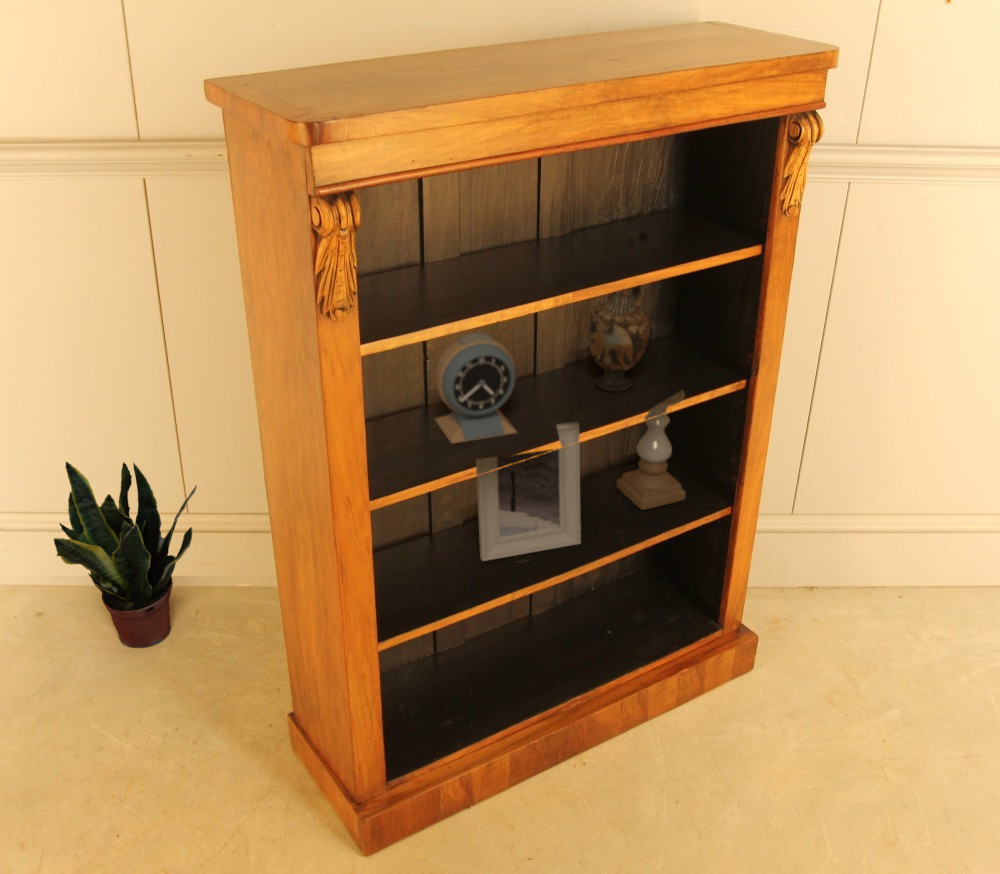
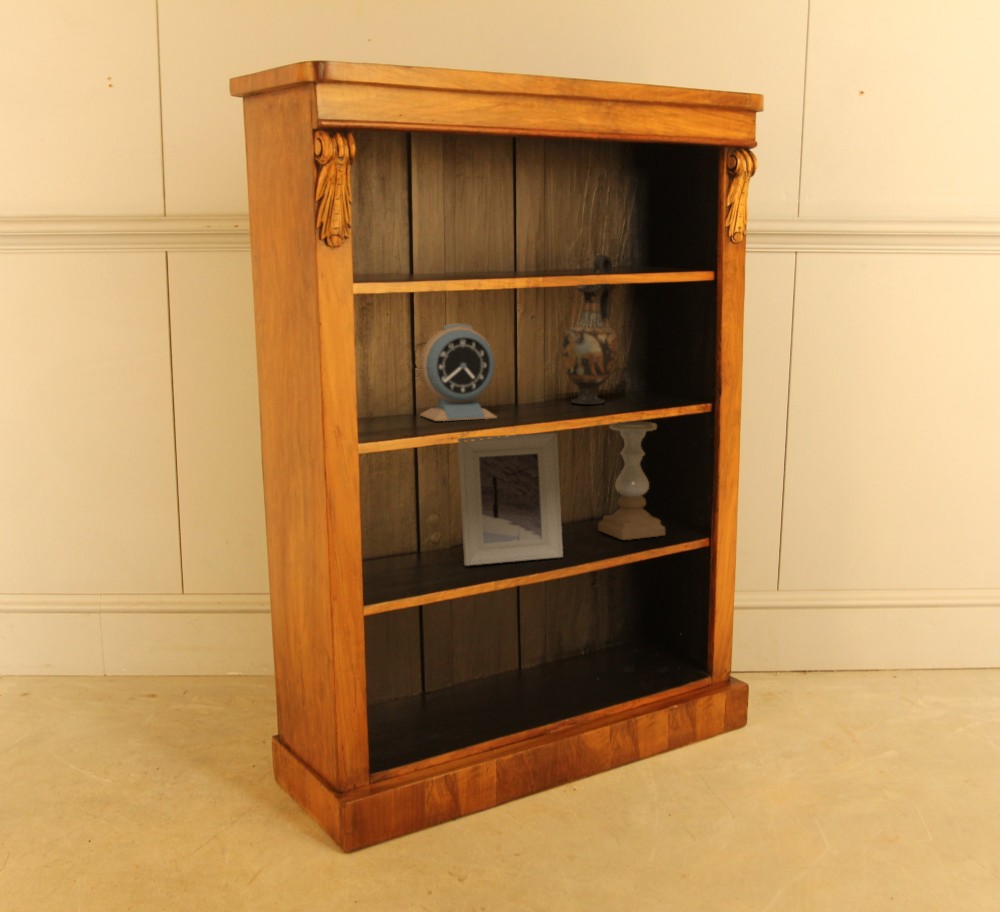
potted plant: present [54,462,197,647] -> none [44,512,186,718]

